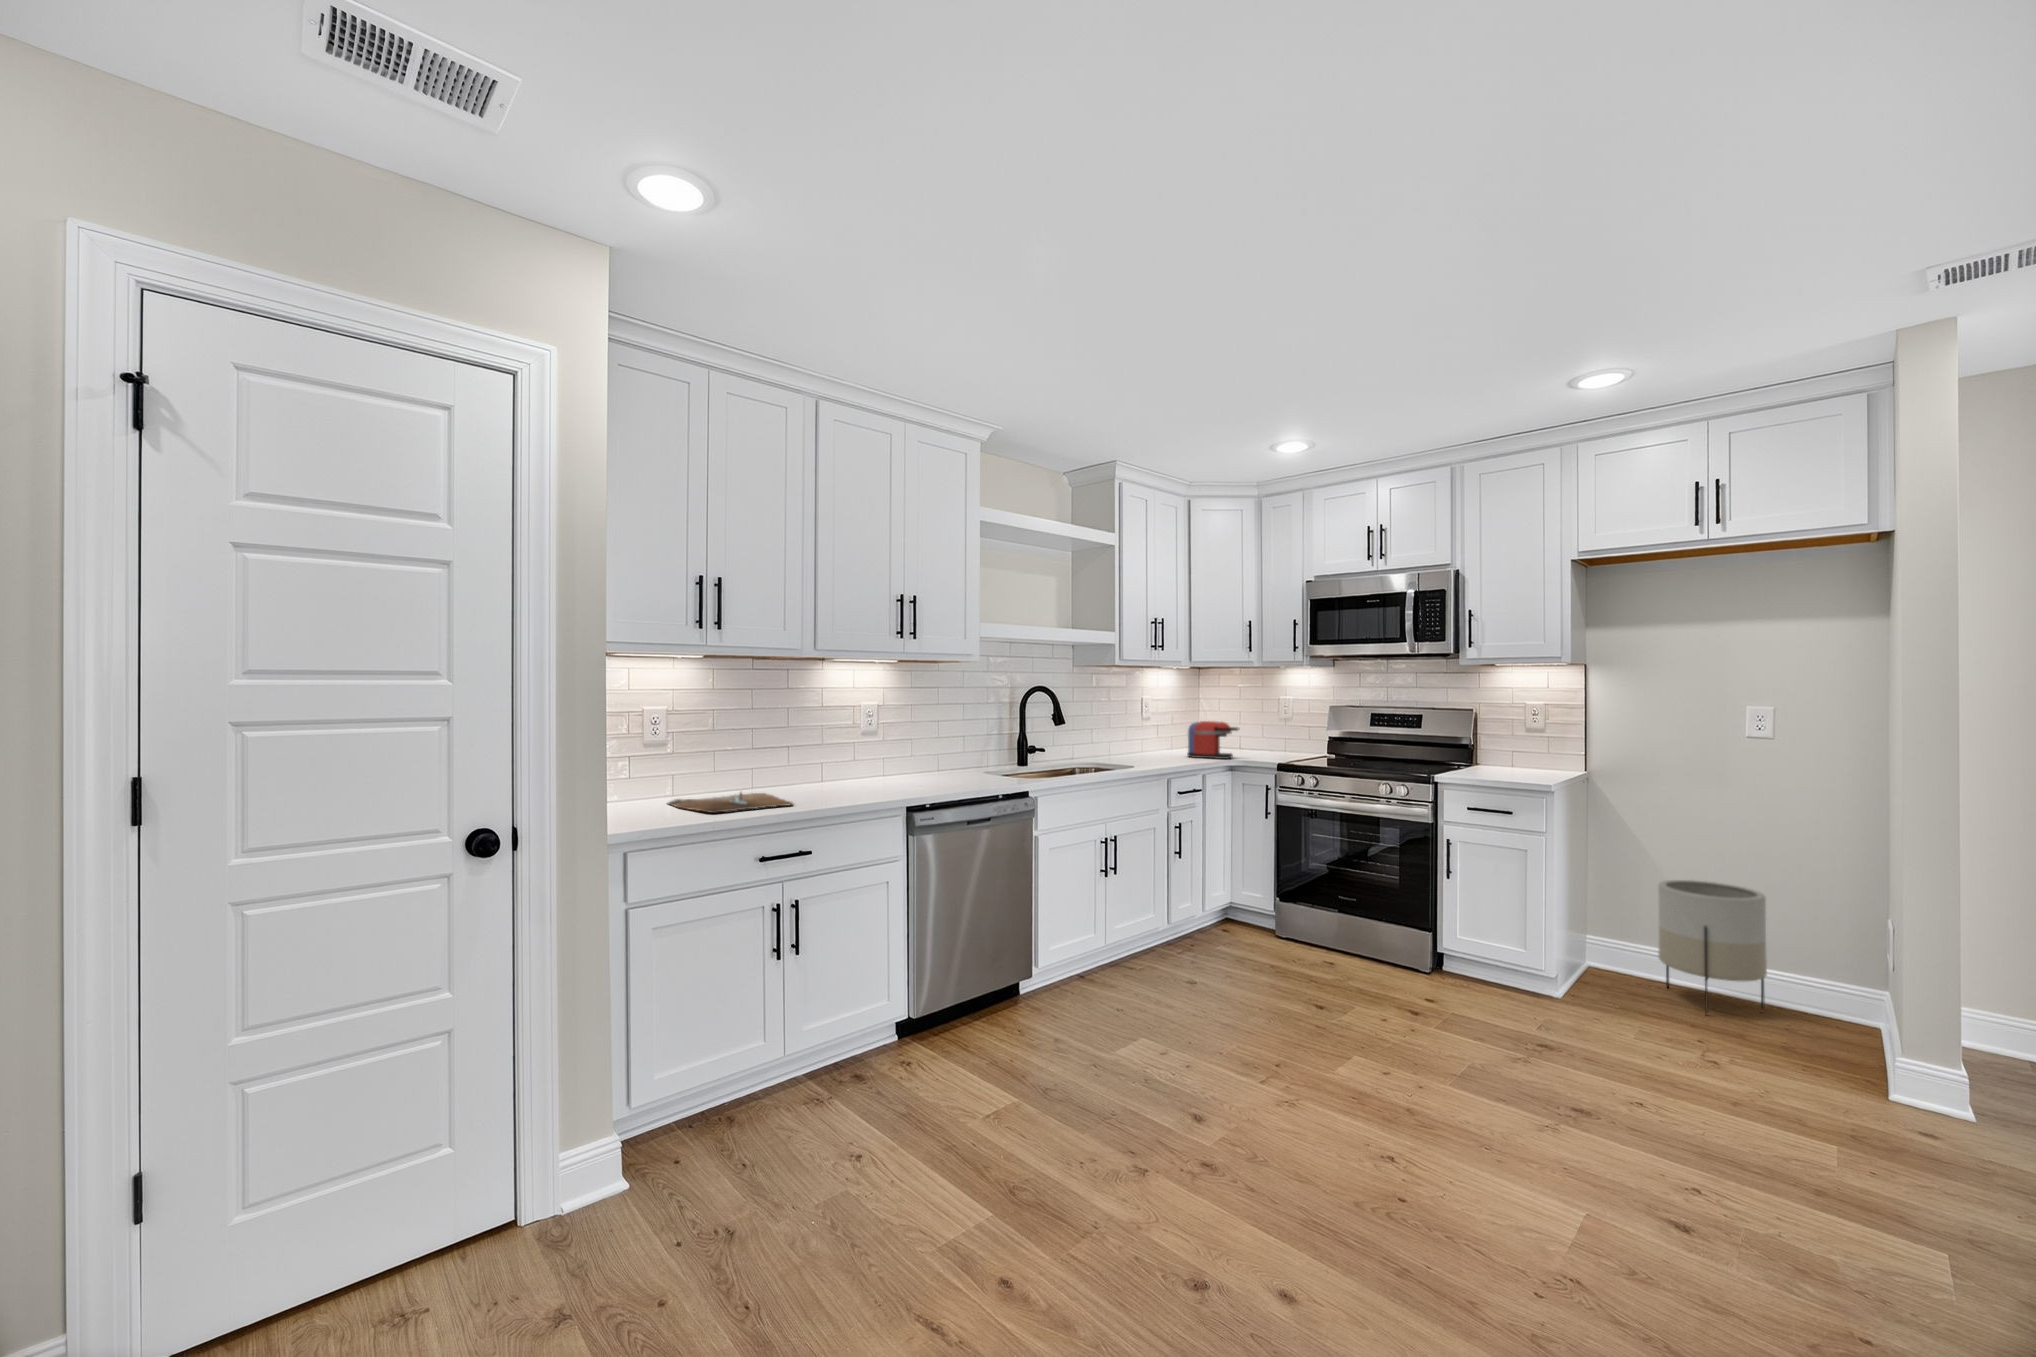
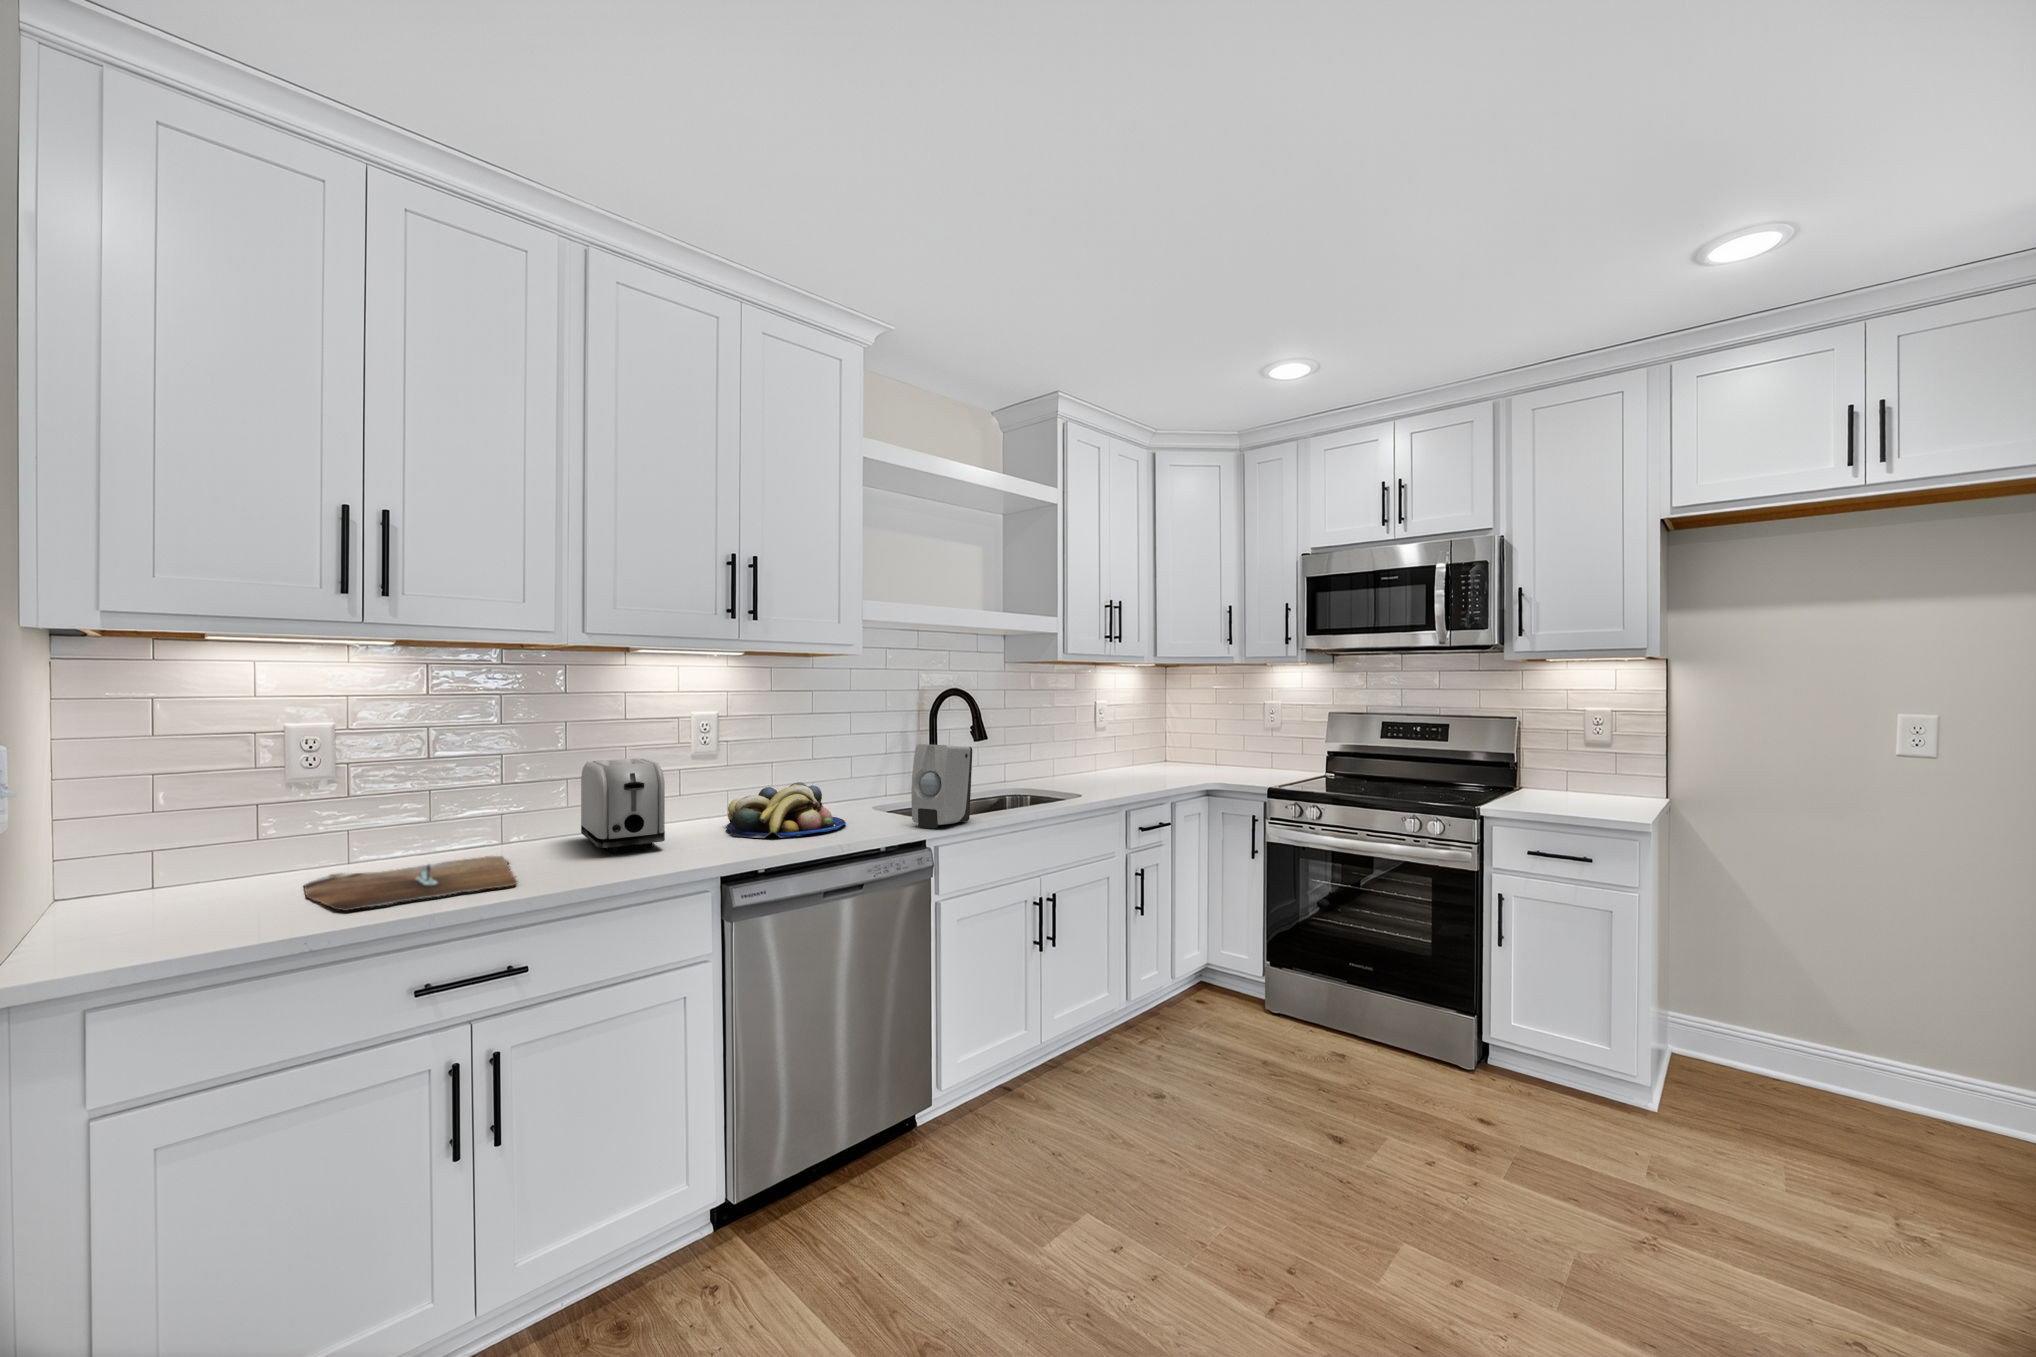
coffee maker: present [1187,721,1238,759] -> none [1151,731,1217,779]
soap dispenser: none [1018,725,1060,783] -> present [912,744,972,828]
toaster: none [803,733,863,792] -> present [581,759,665,853]
fruit bowl: none [892,752,973,787] -> present [726,782,846,838]
planter: present [1658,880,1767,1015] -> none [1780,946,1941,1143]

